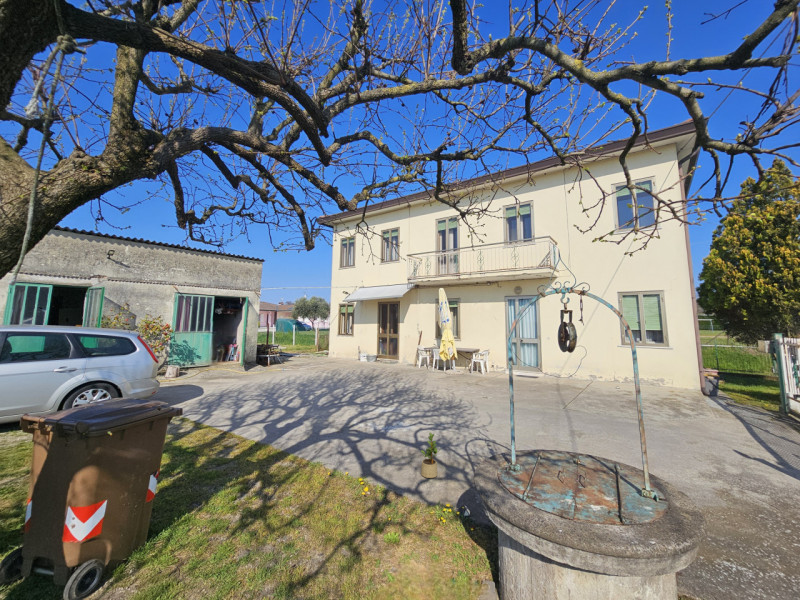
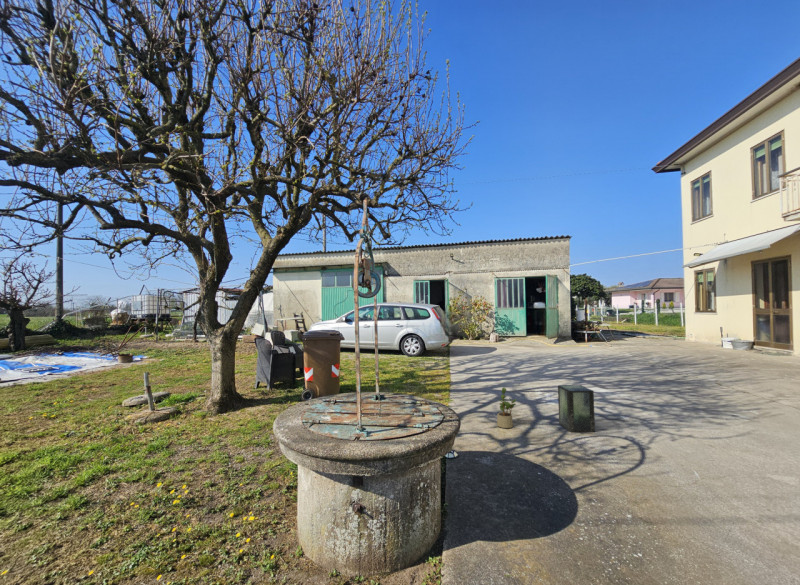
storage box: none [444,412,471,457] -> present [558,385,595,432]

